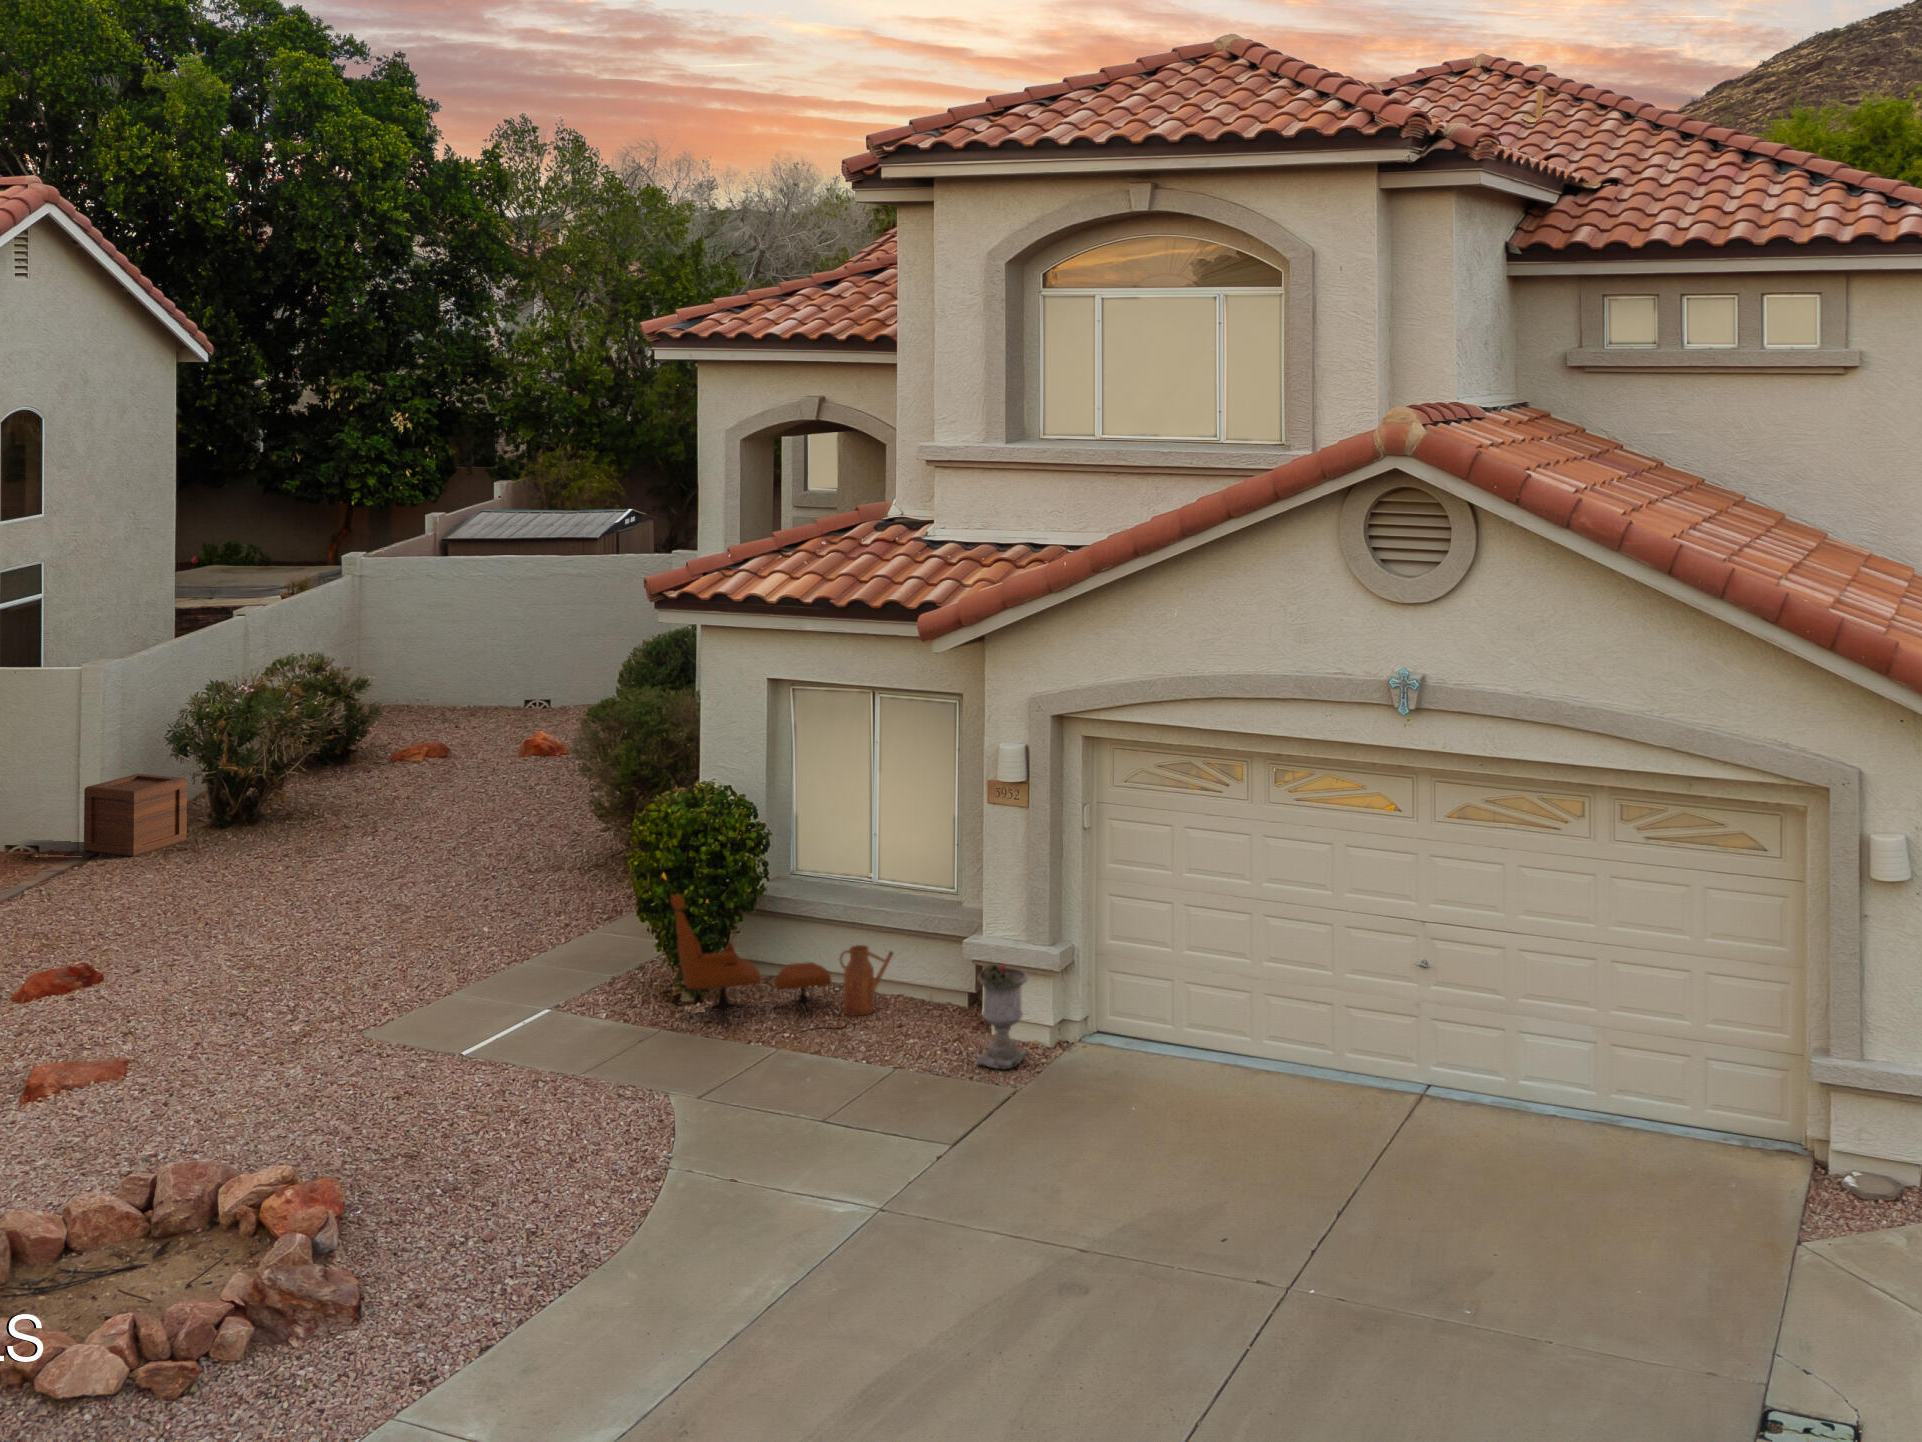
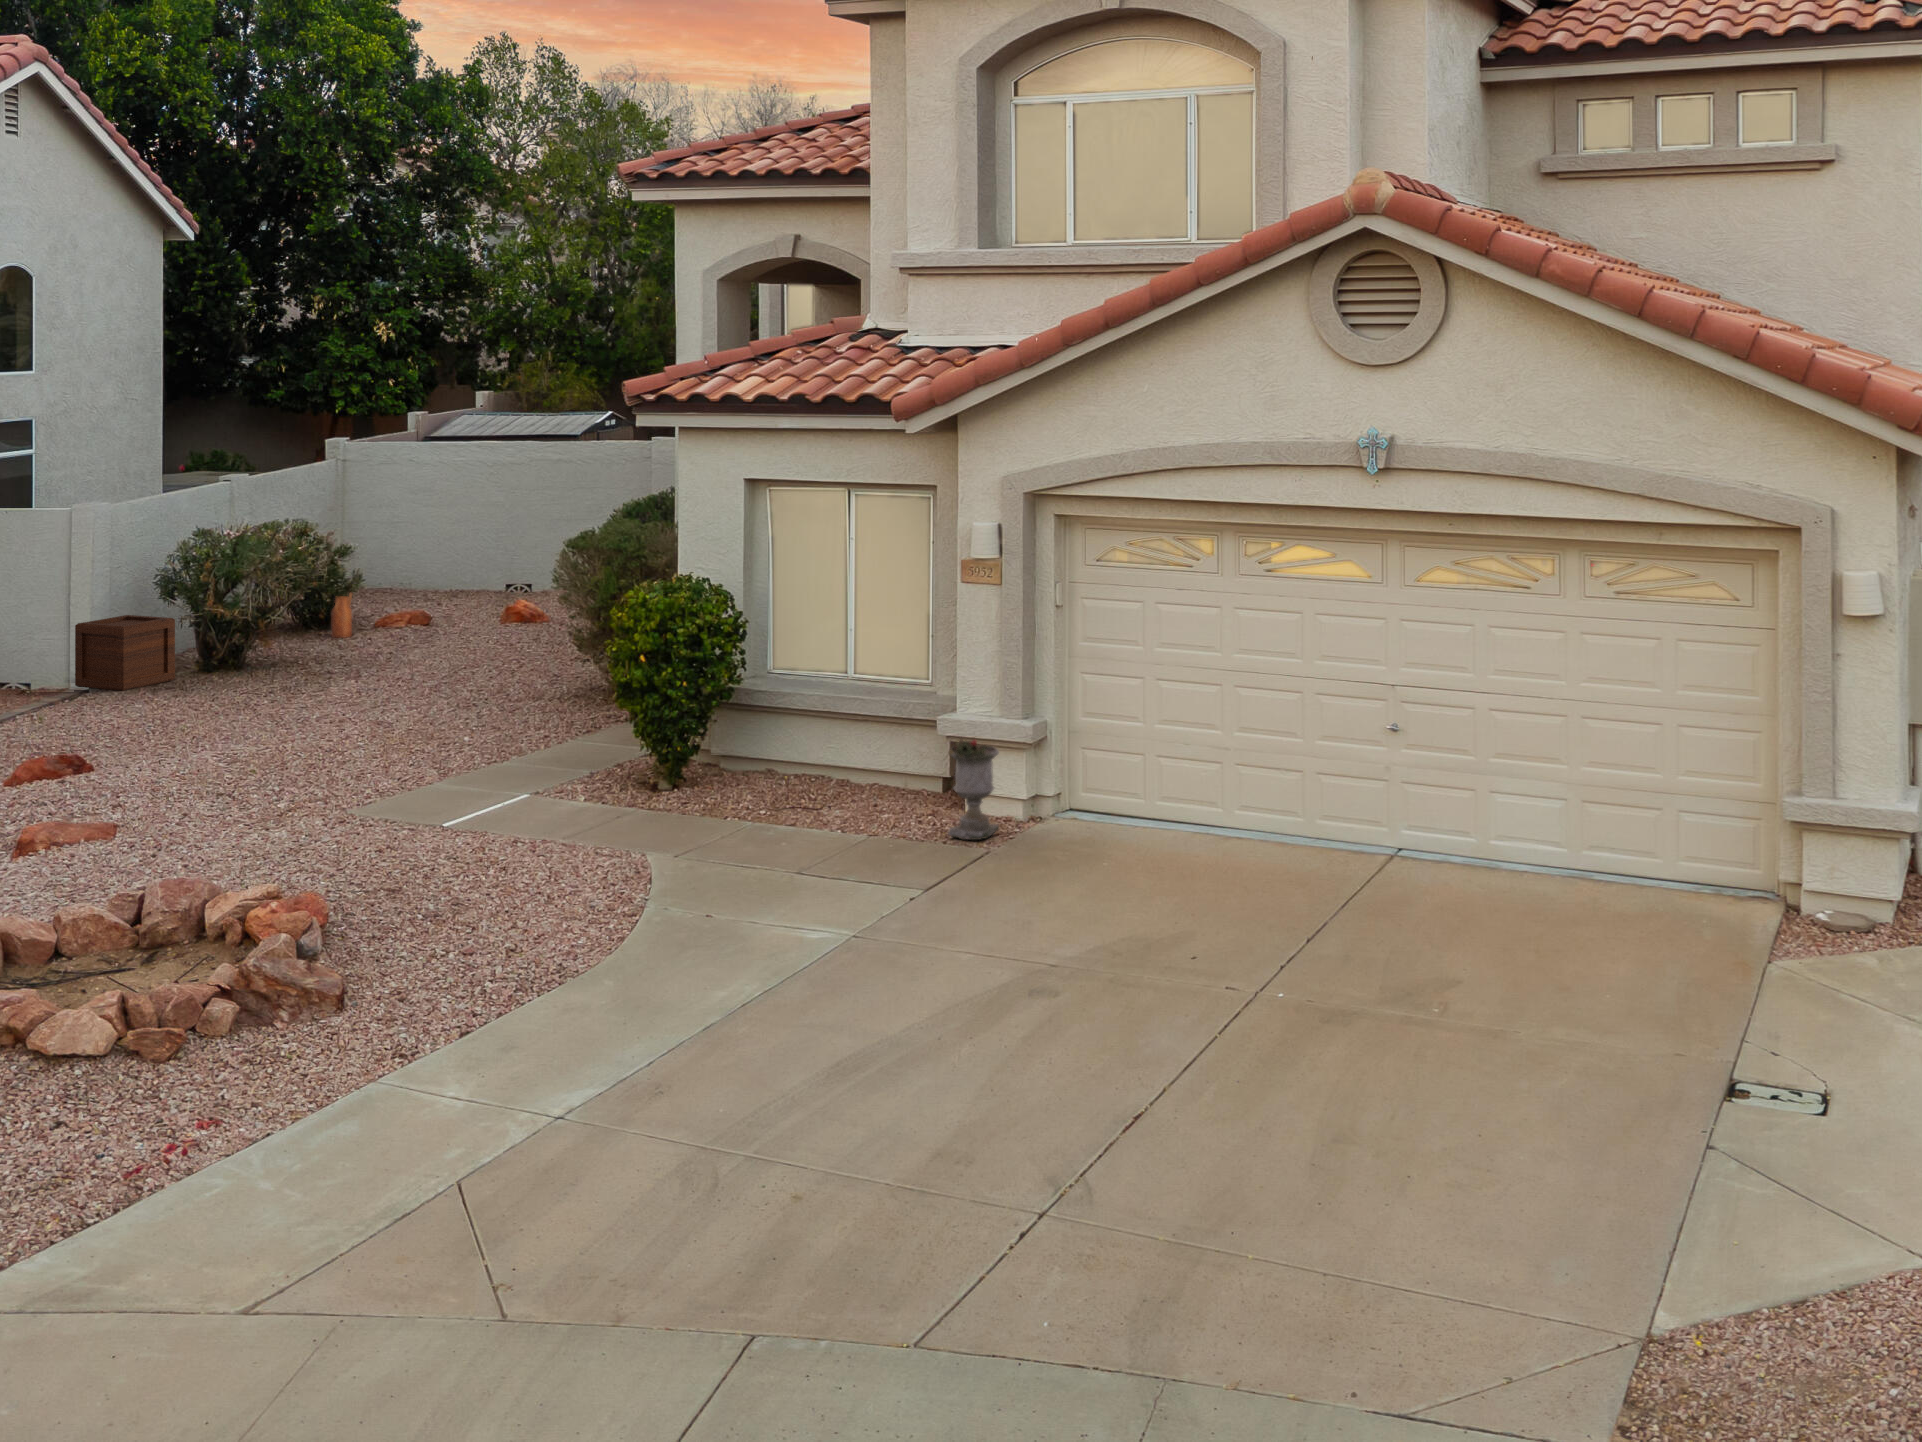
lounge chair: present [671,894,831,1027] -> none [643,671,807,811]
watering can: present [840,945,893,1016] -> present [331,593,352,638]

